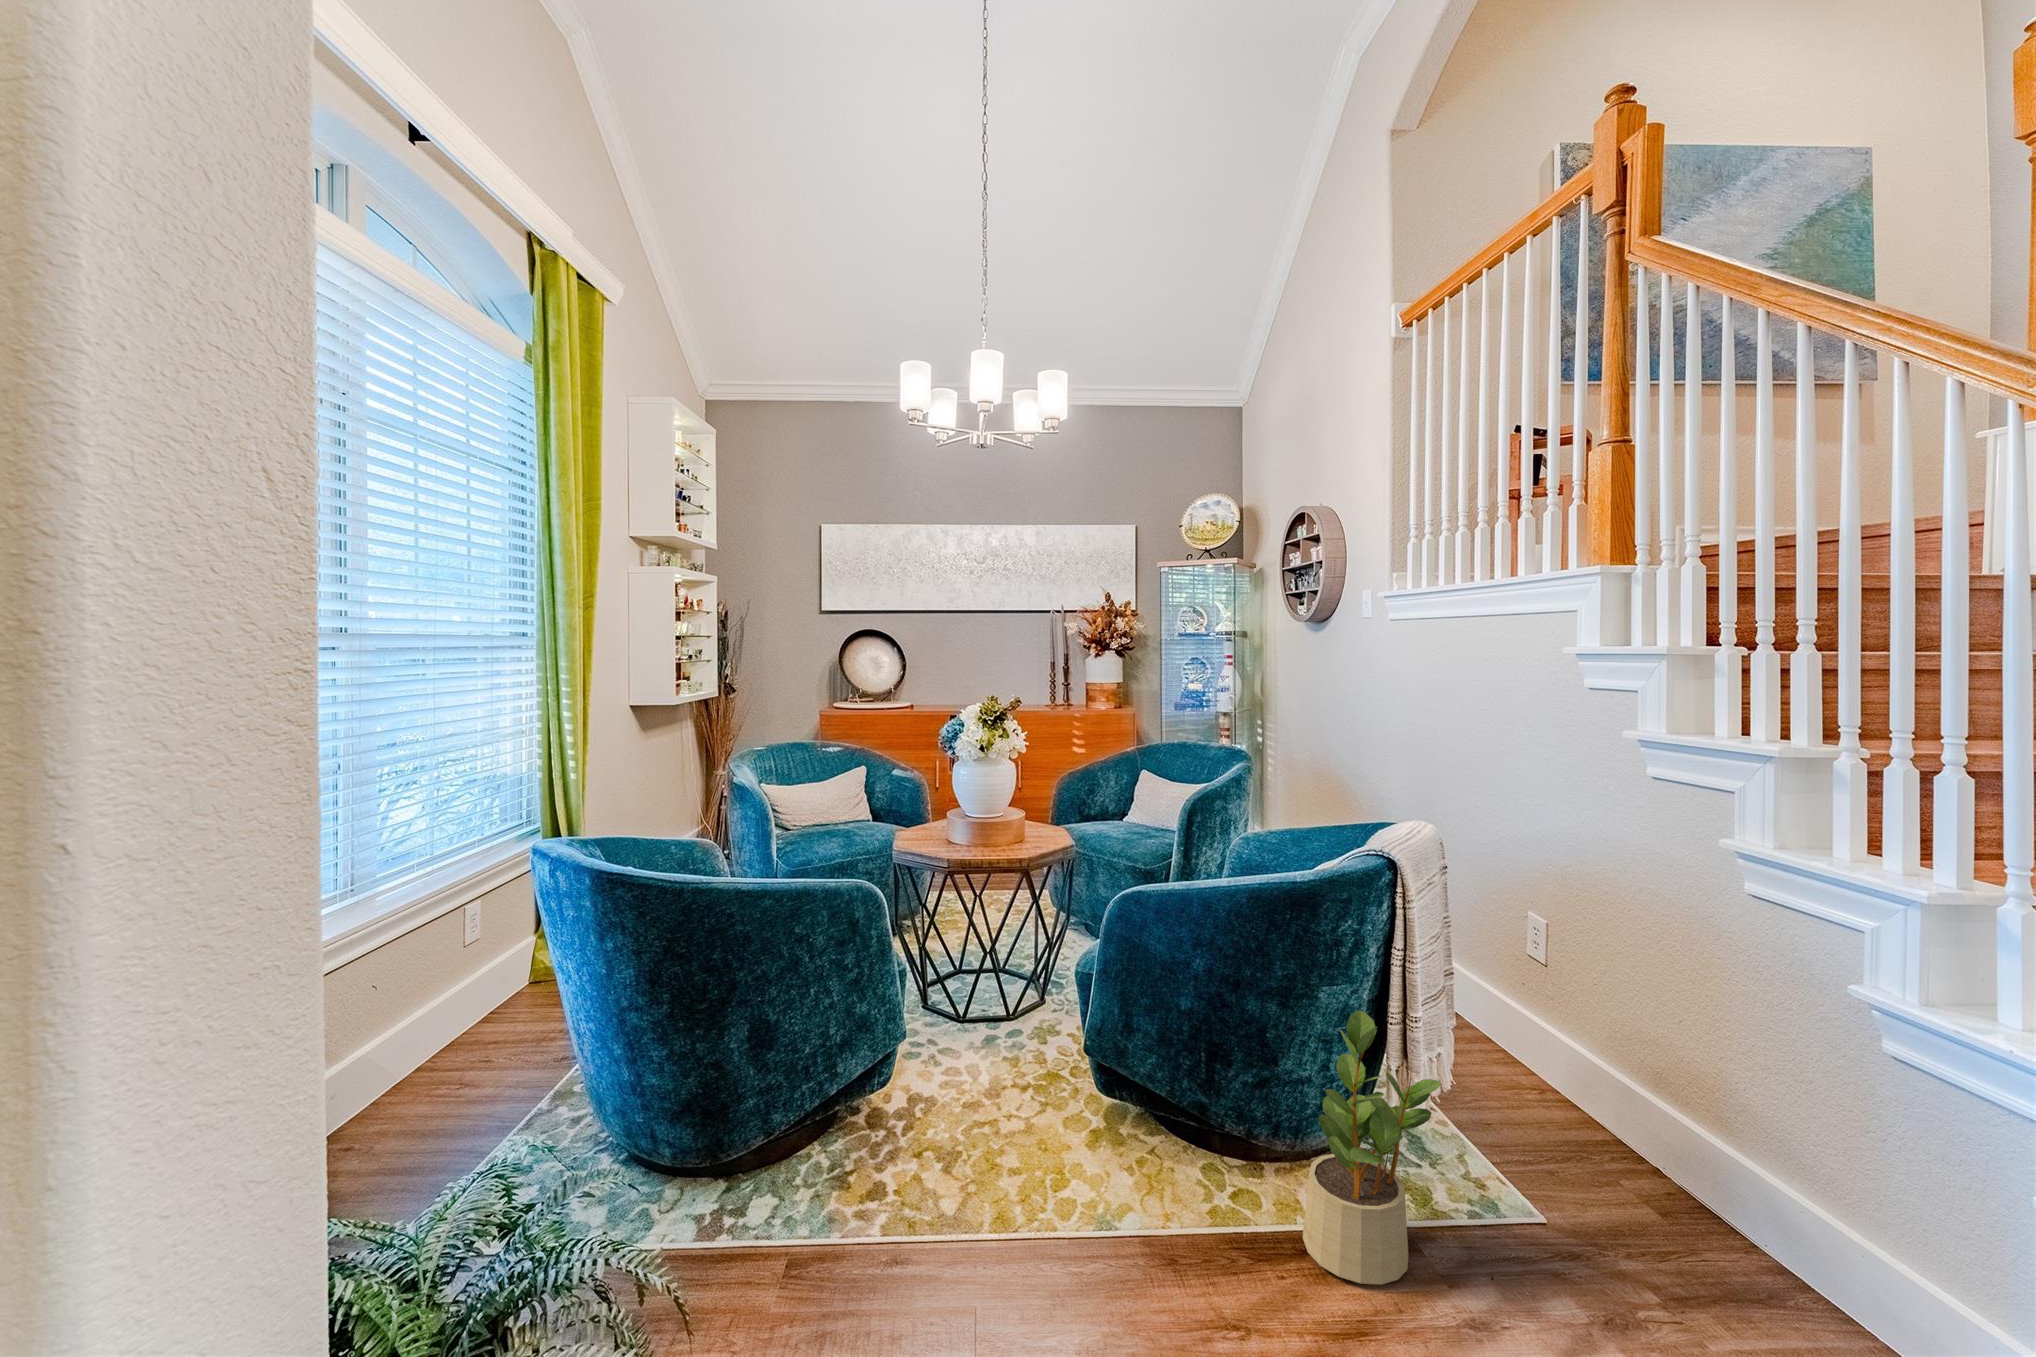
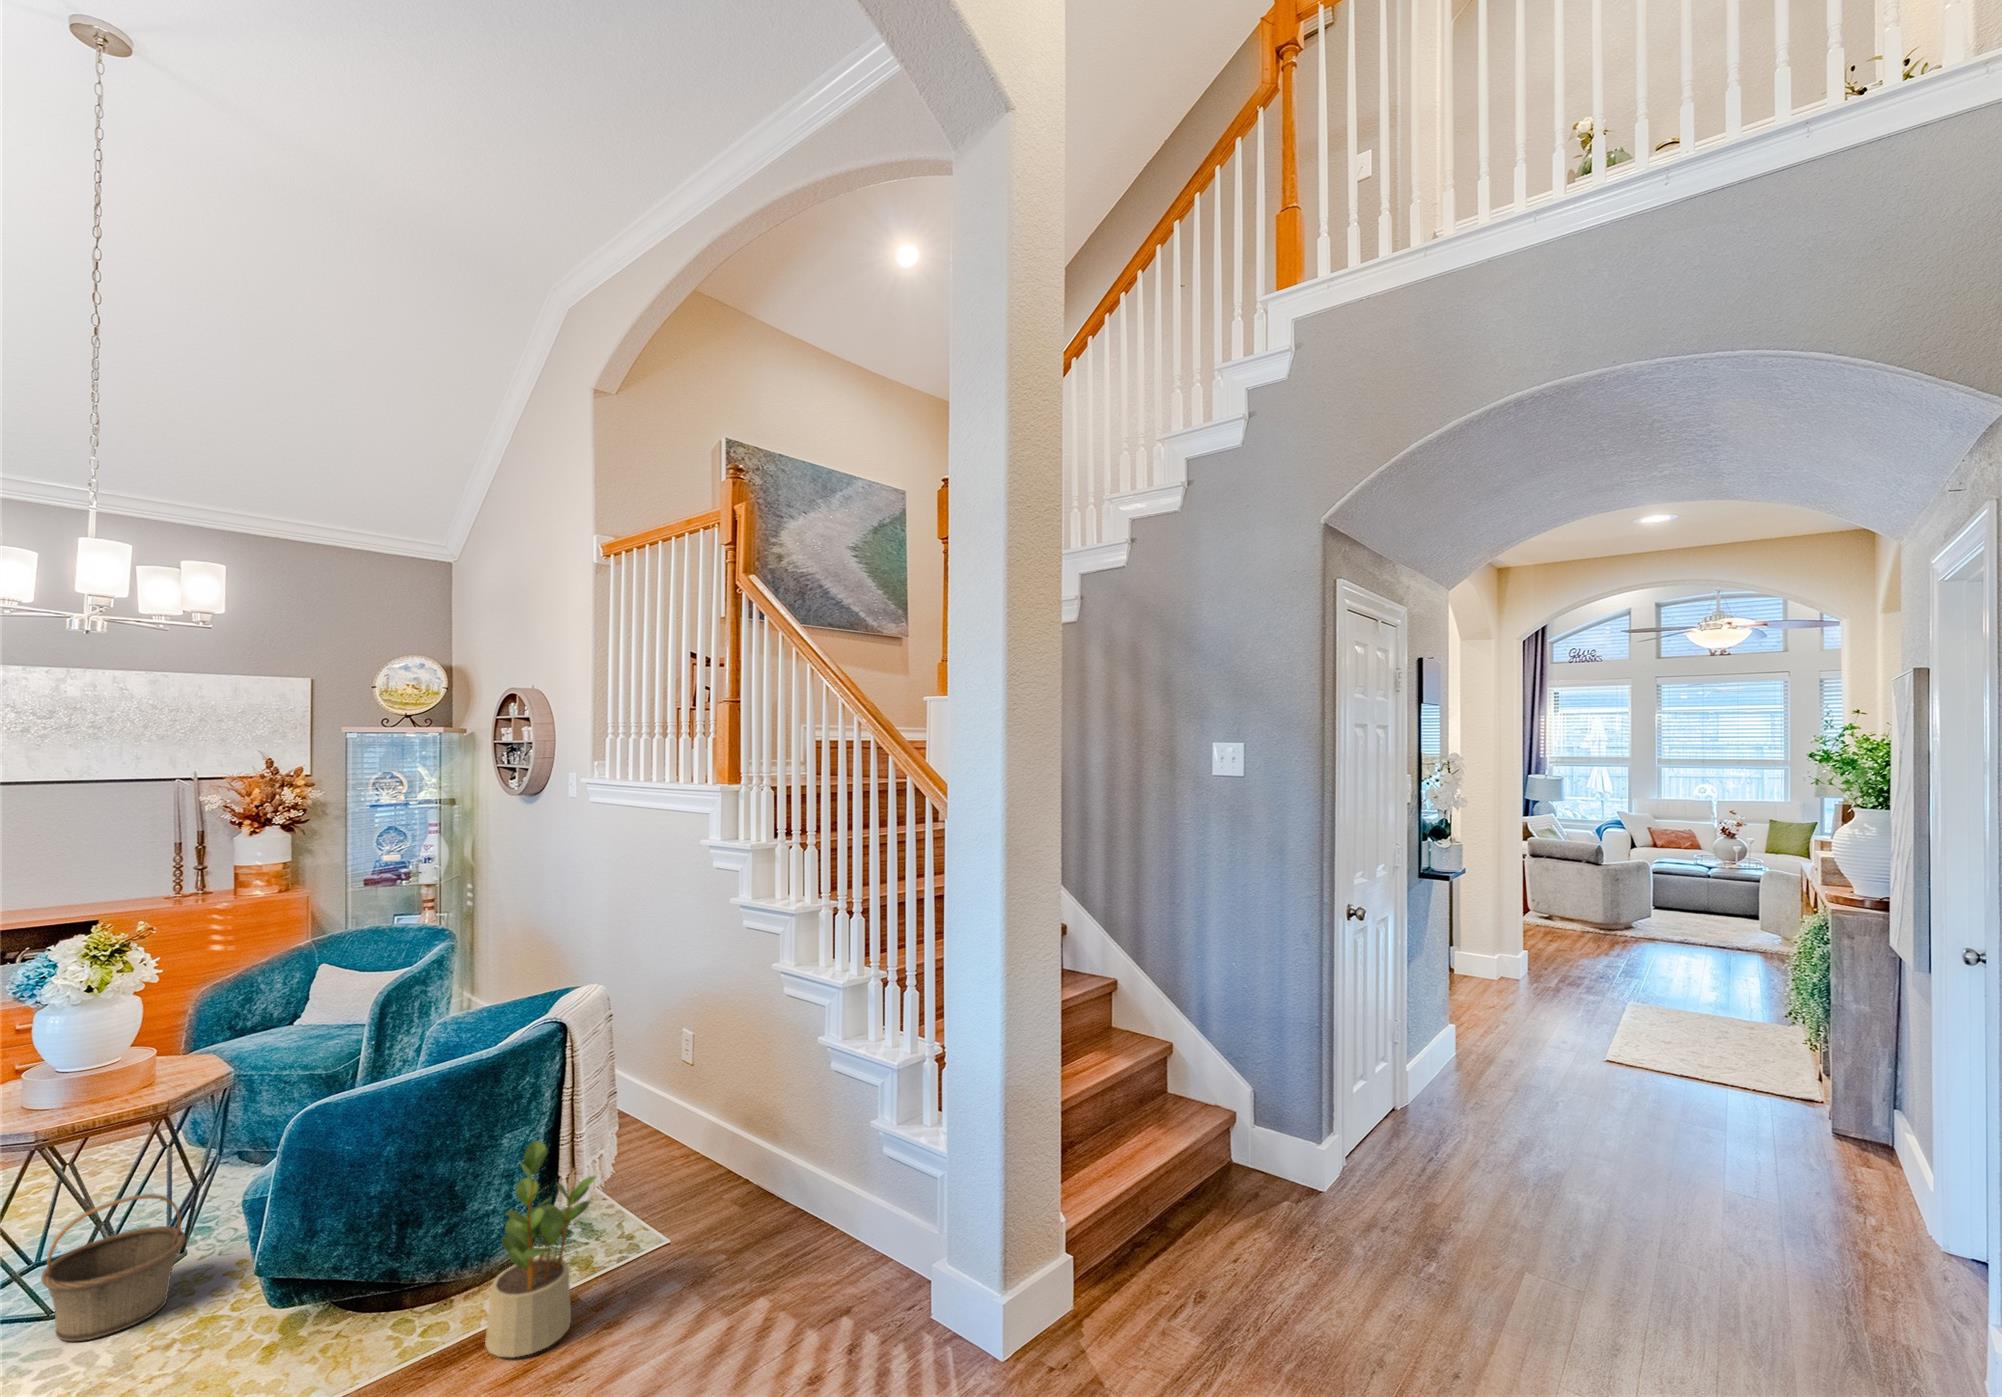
basket: none [947,941,1039,1056] -> present [41,1194,186,1341]

